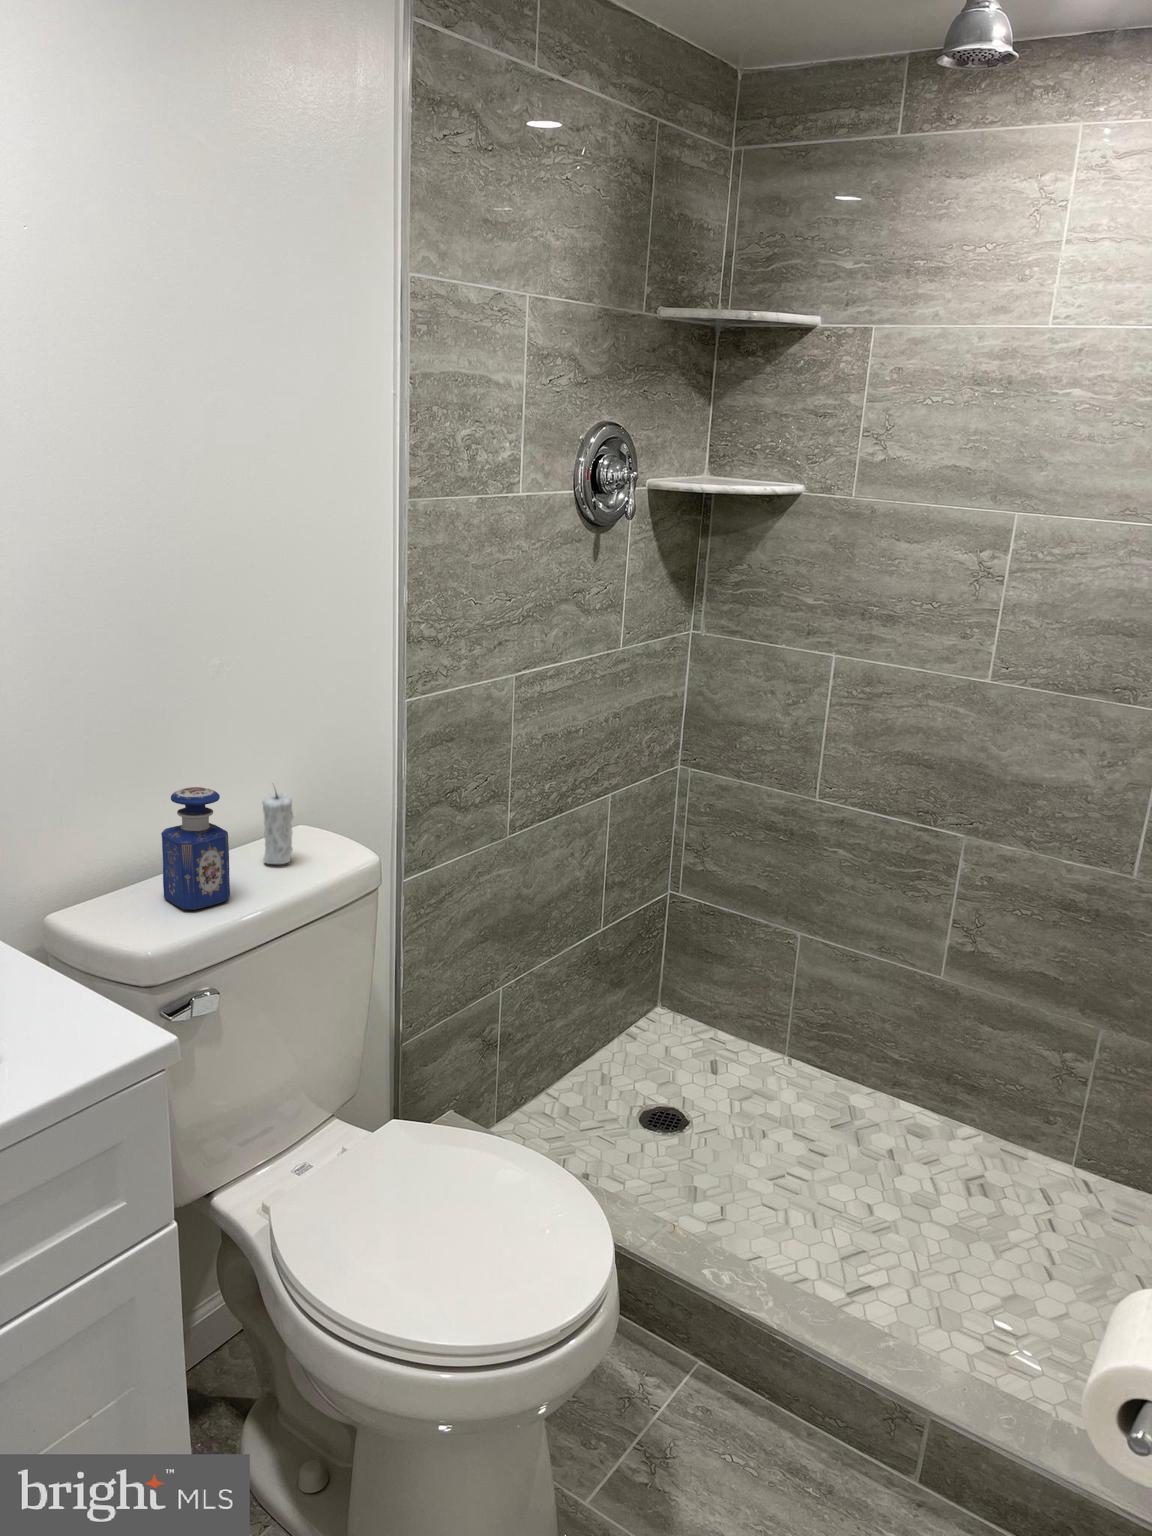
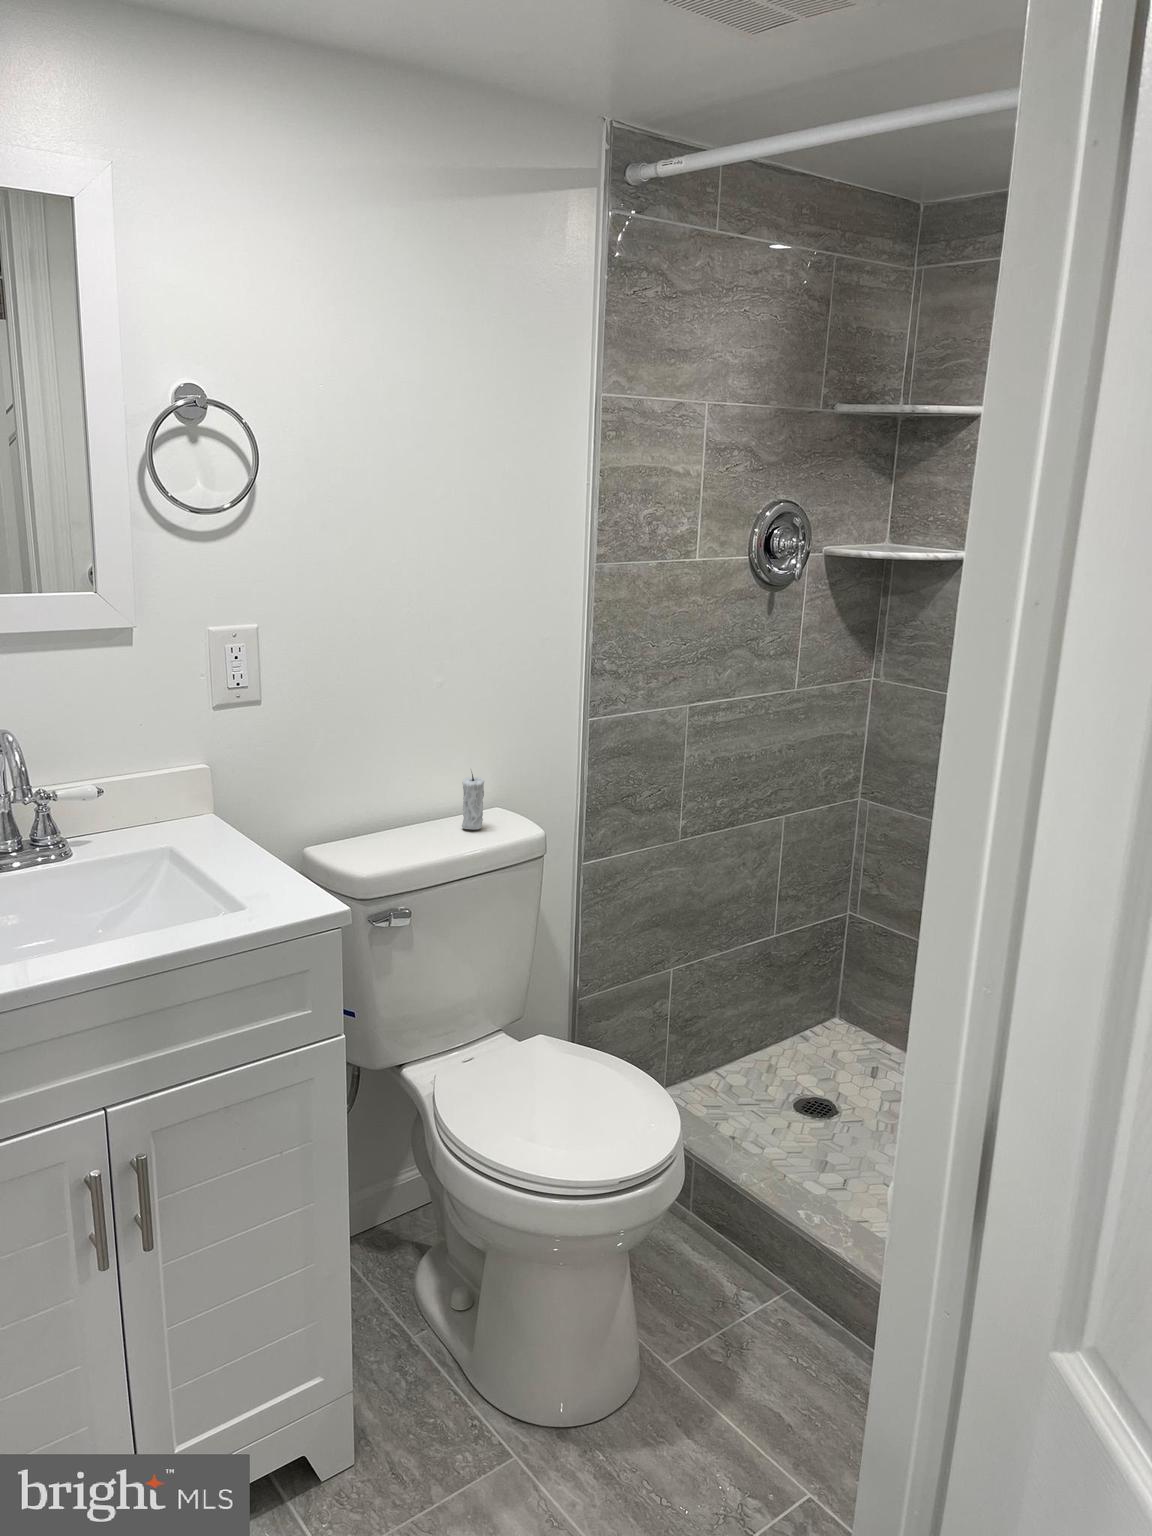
perfume bottle: present [161,787,230,909] -> none [386,765,431,851]

